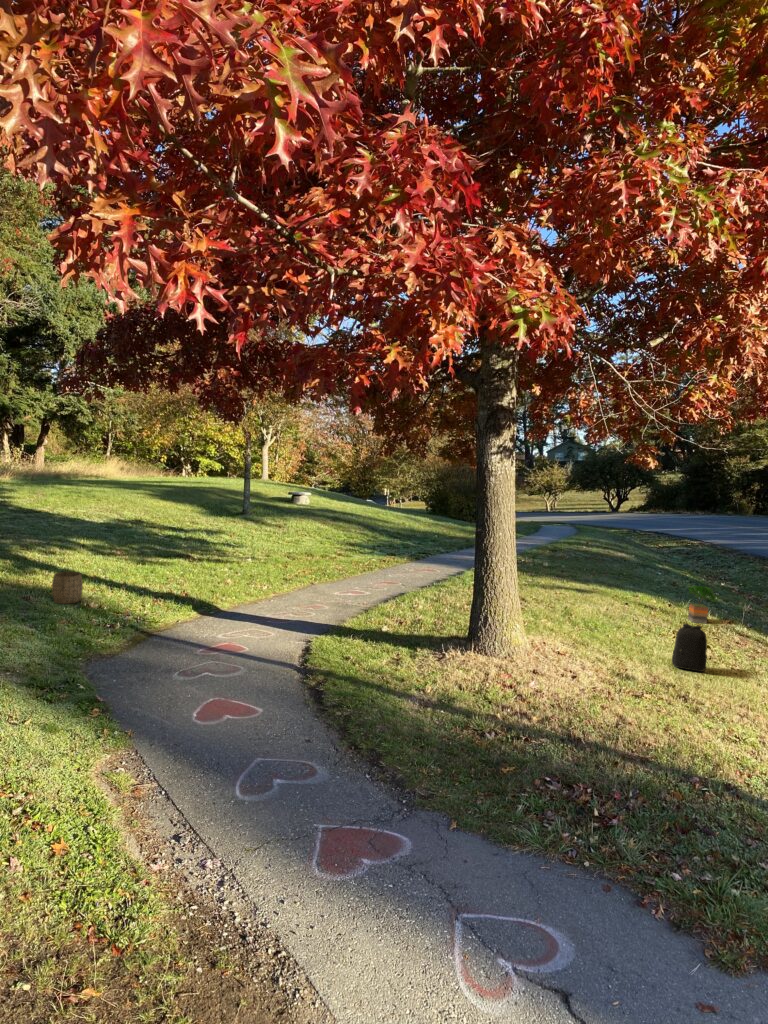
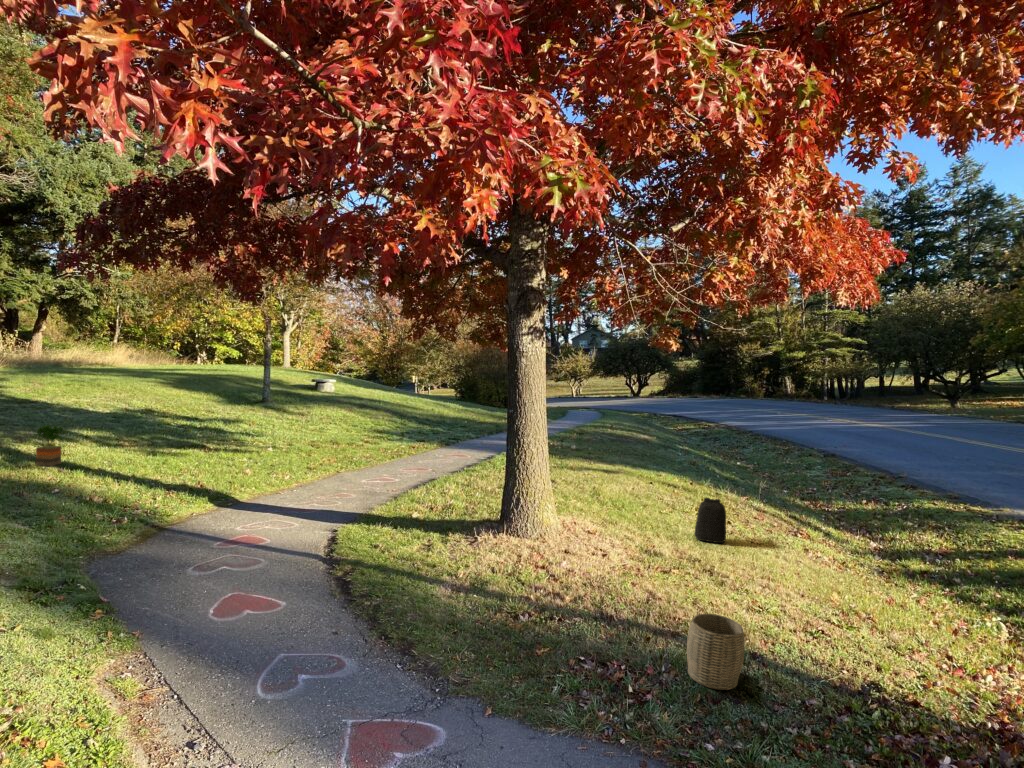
woven basket: present [52,572,83,604] -> present [687,614,745,690]
potted tree: present [688,586,716,623] -> present [36,425,66,466]

